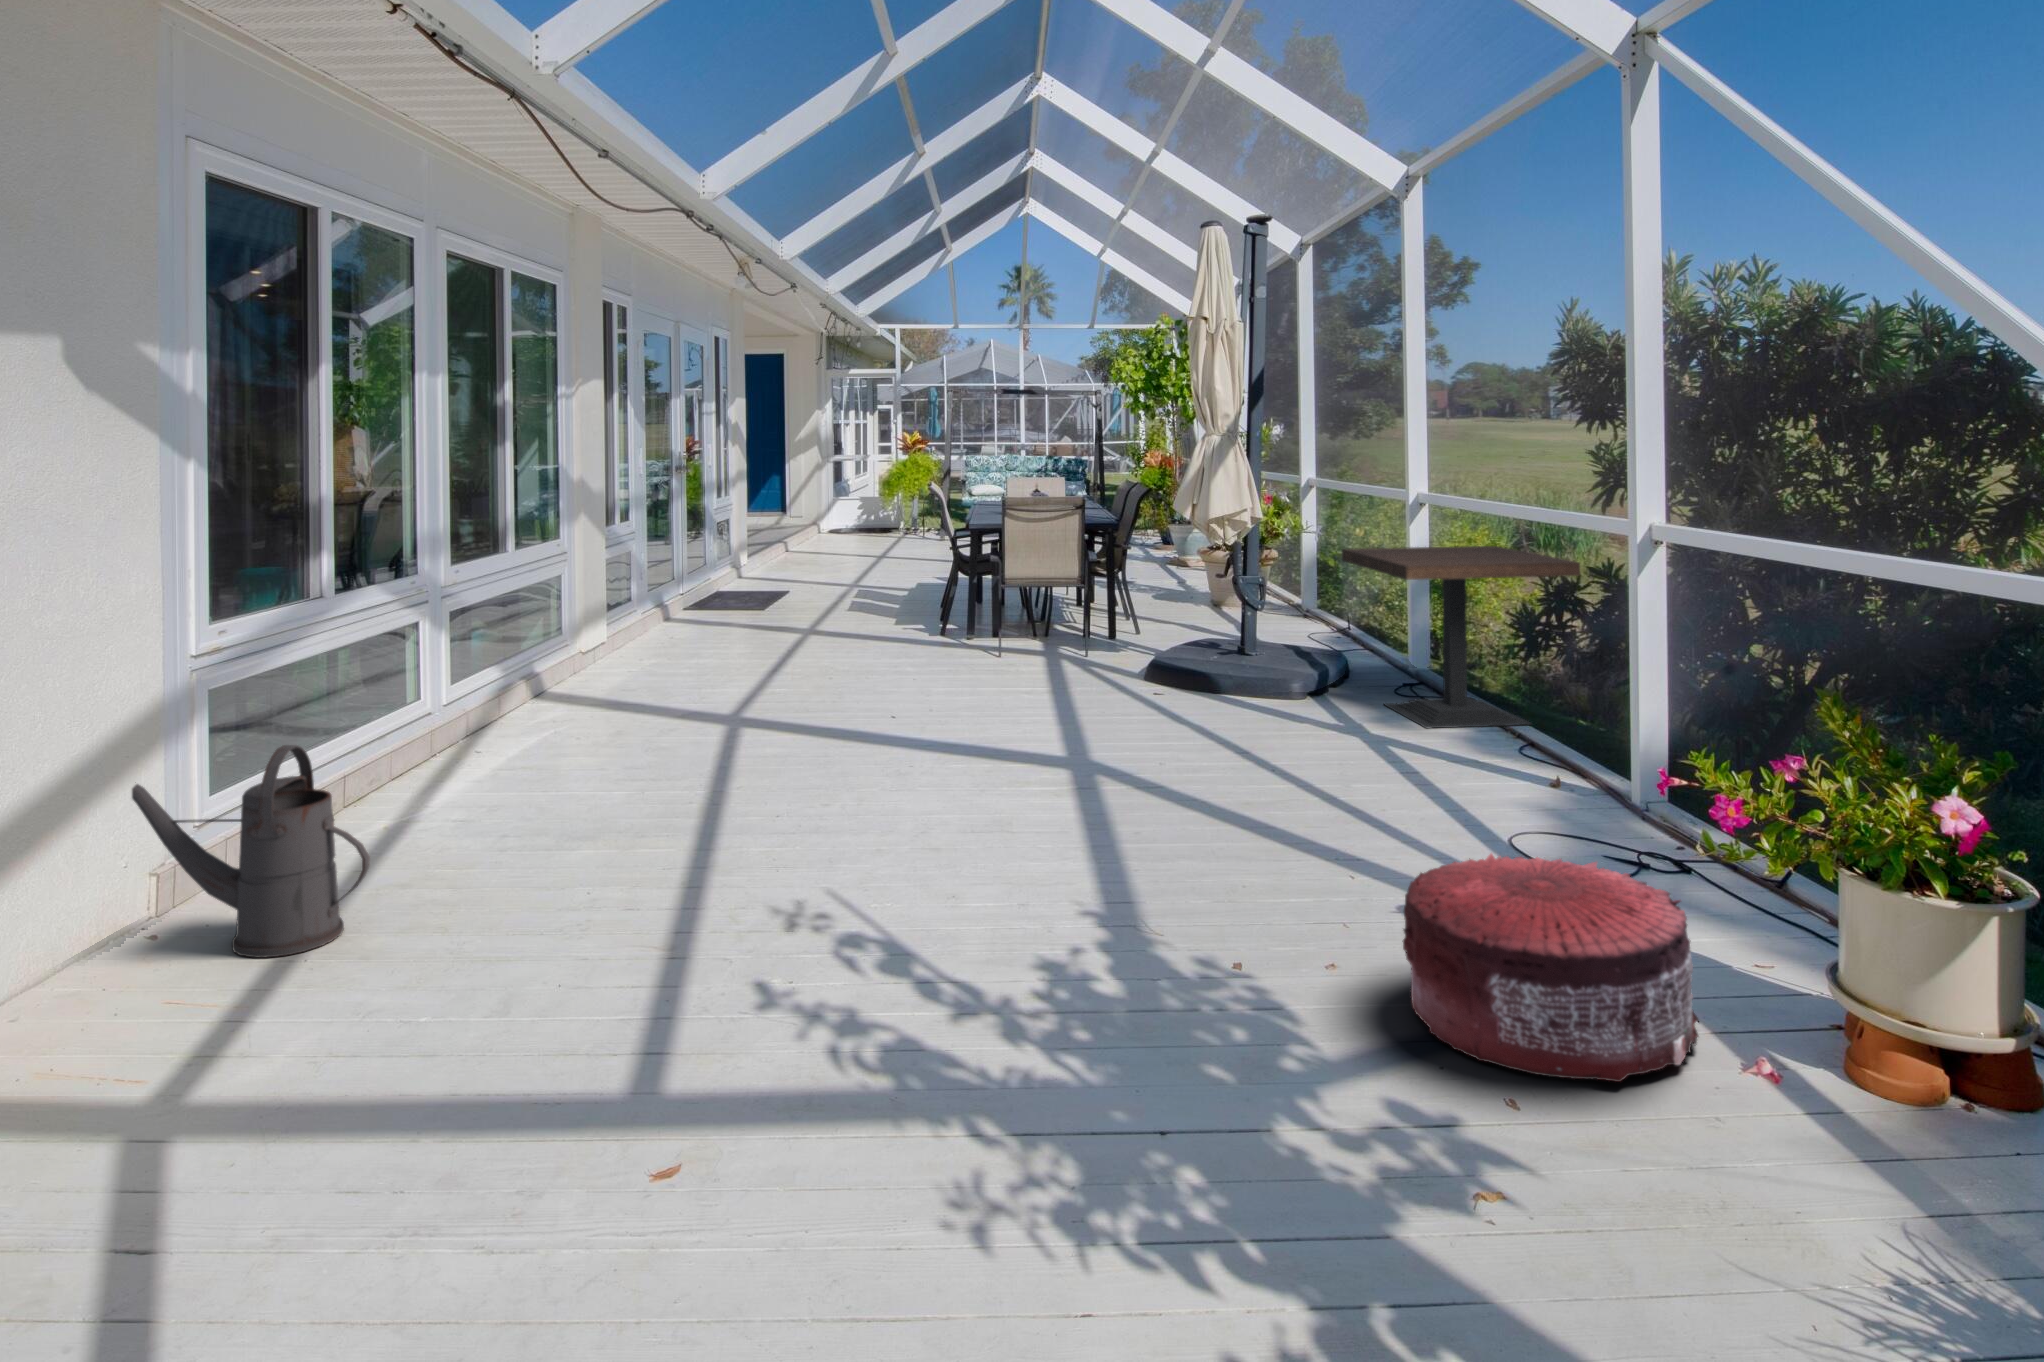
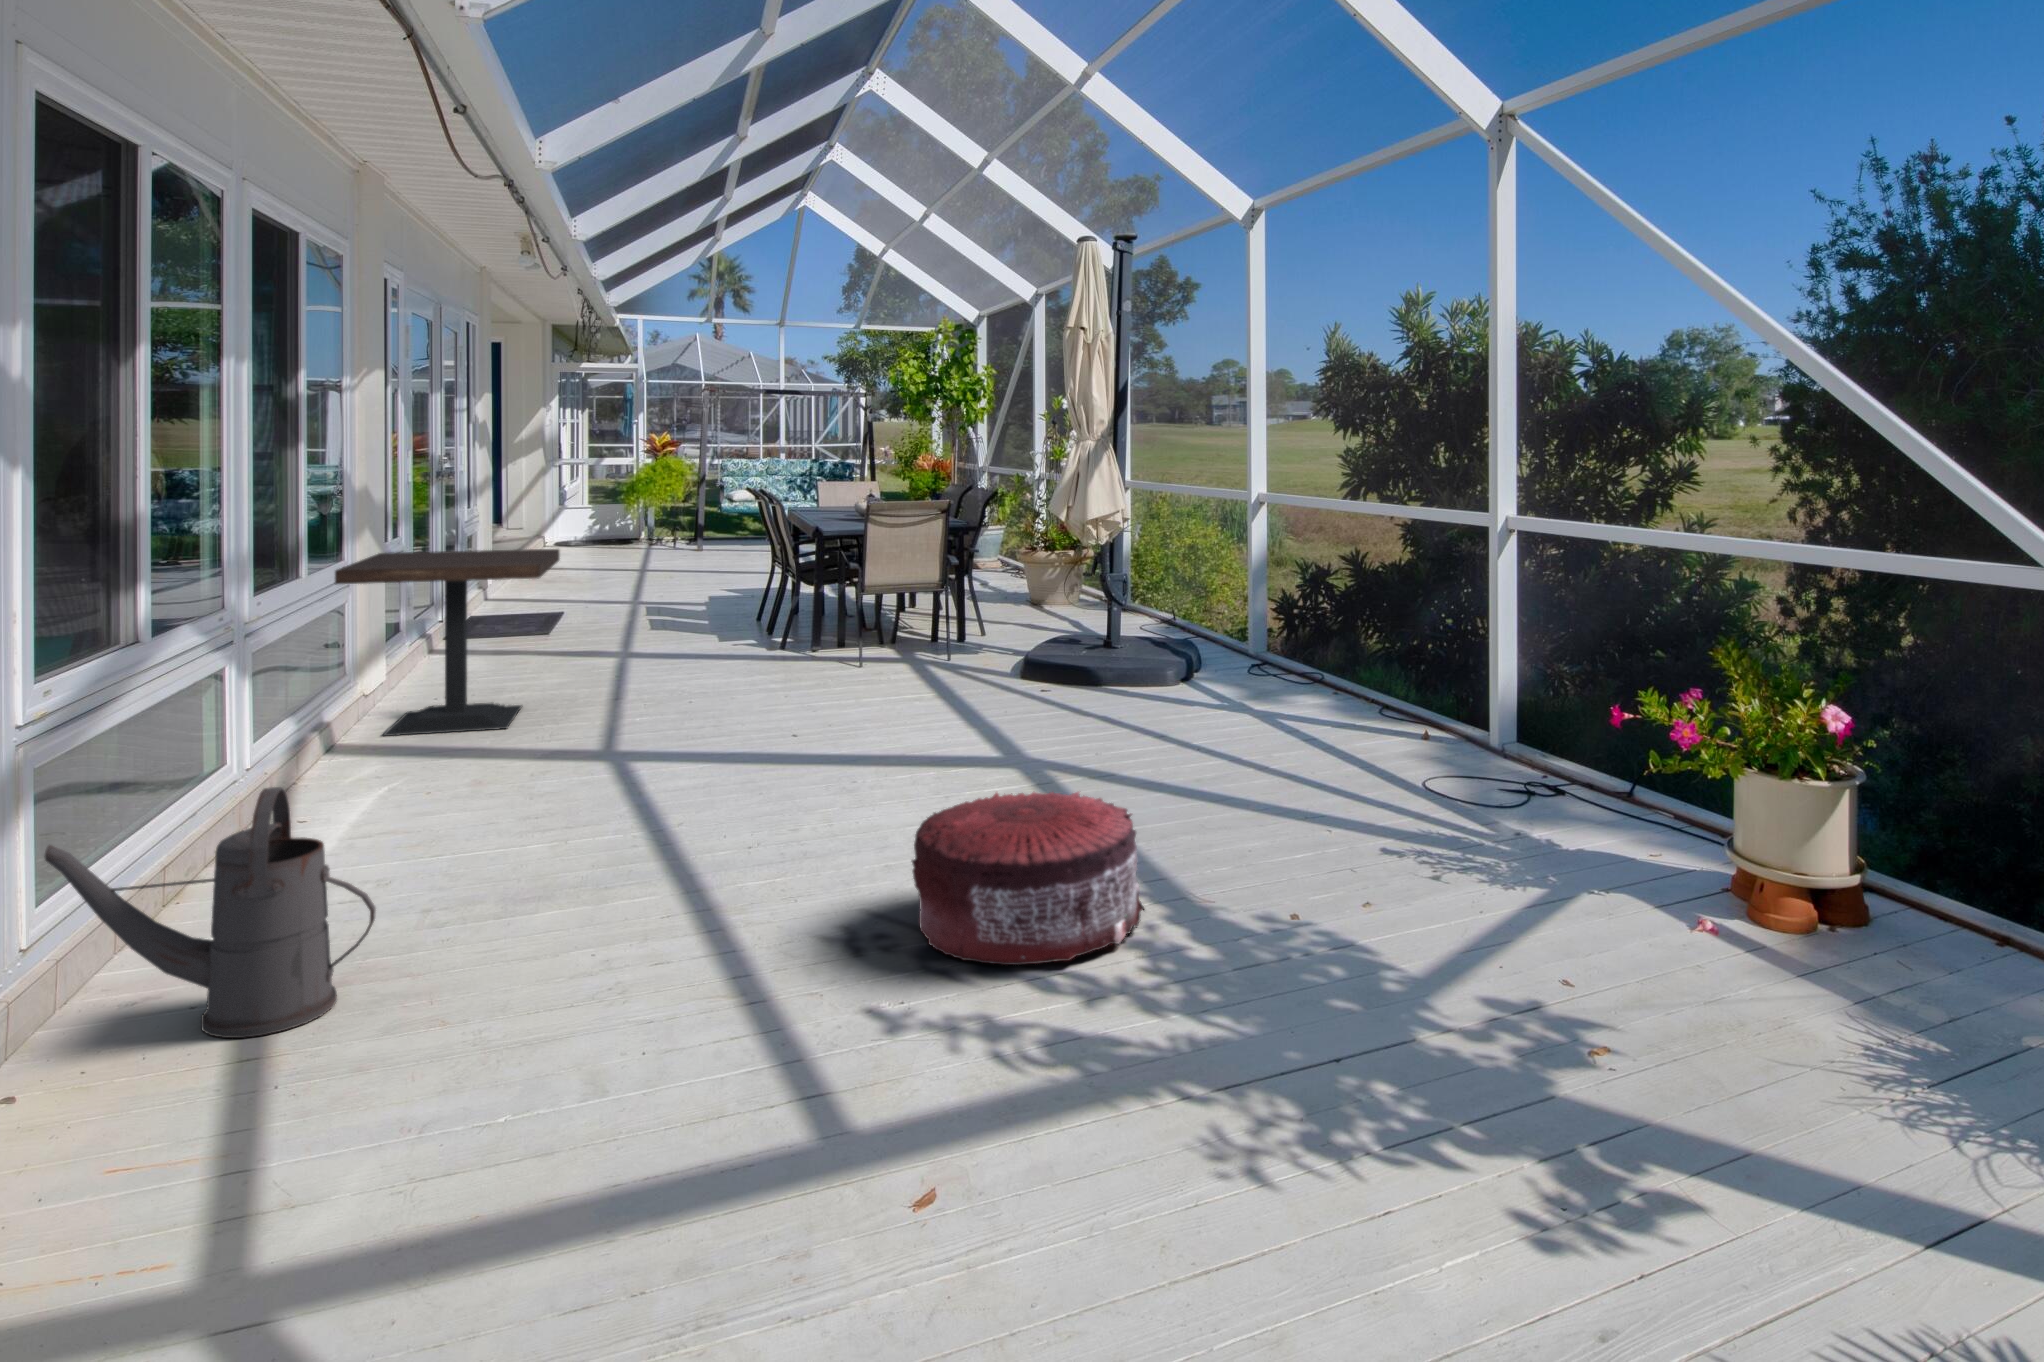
side table: present [1342,546,1580,729] -> present [335,549,560,736]
pouf: present [1402,854,1699,1082] -> present [912,792,1144,965]

